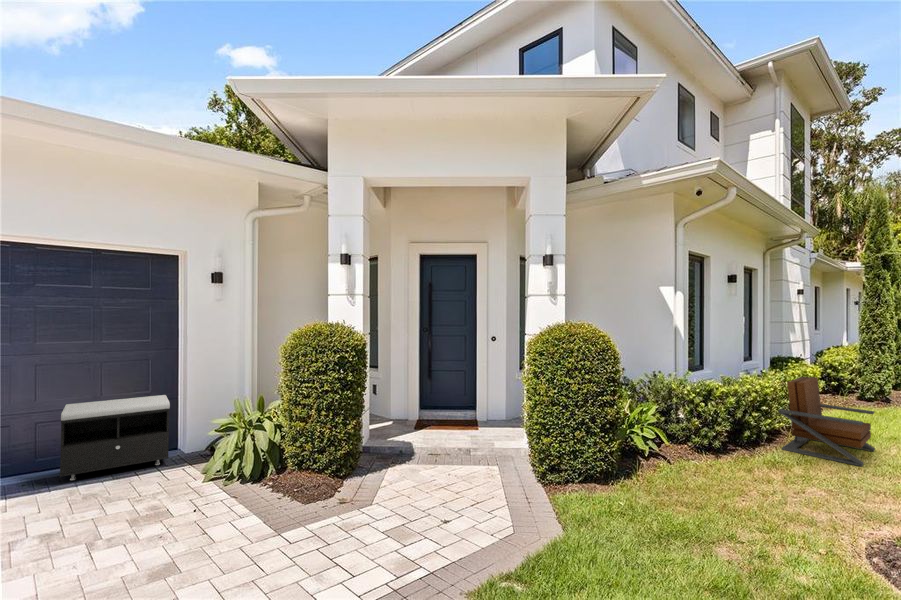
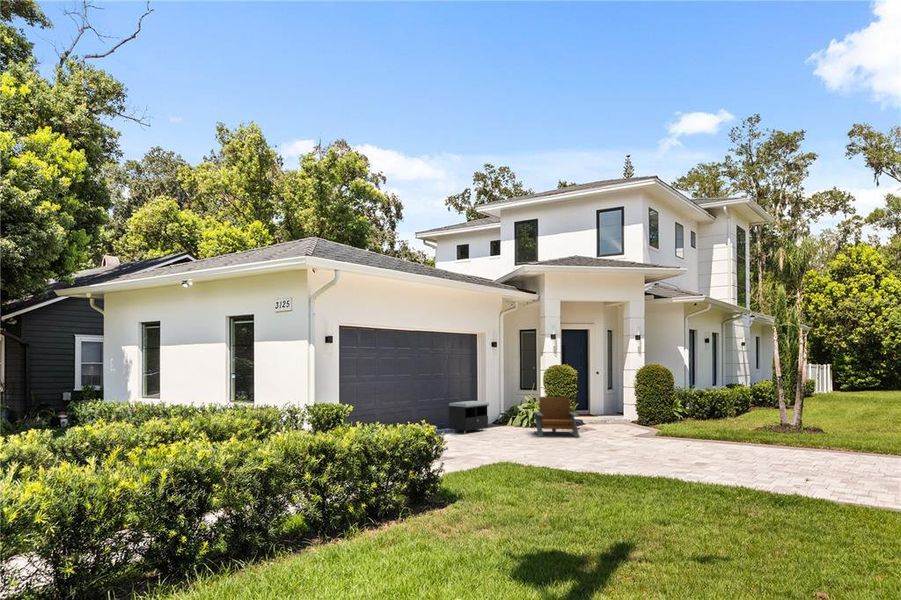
lounge chair: present [779,377,875,466] -> present [534,397,579,437]

